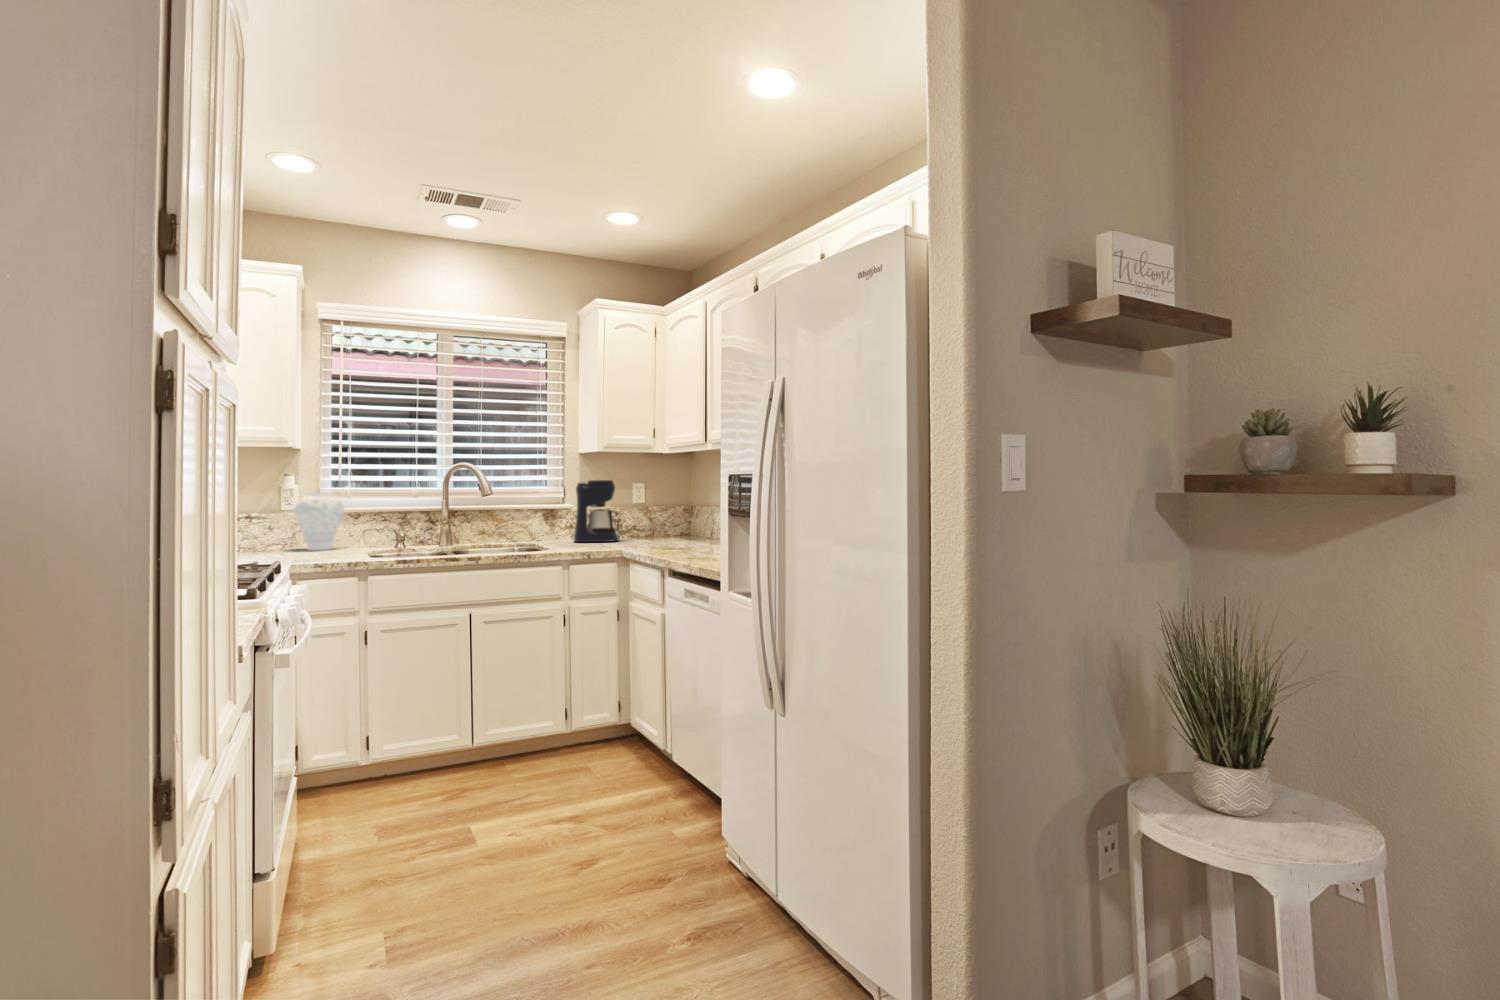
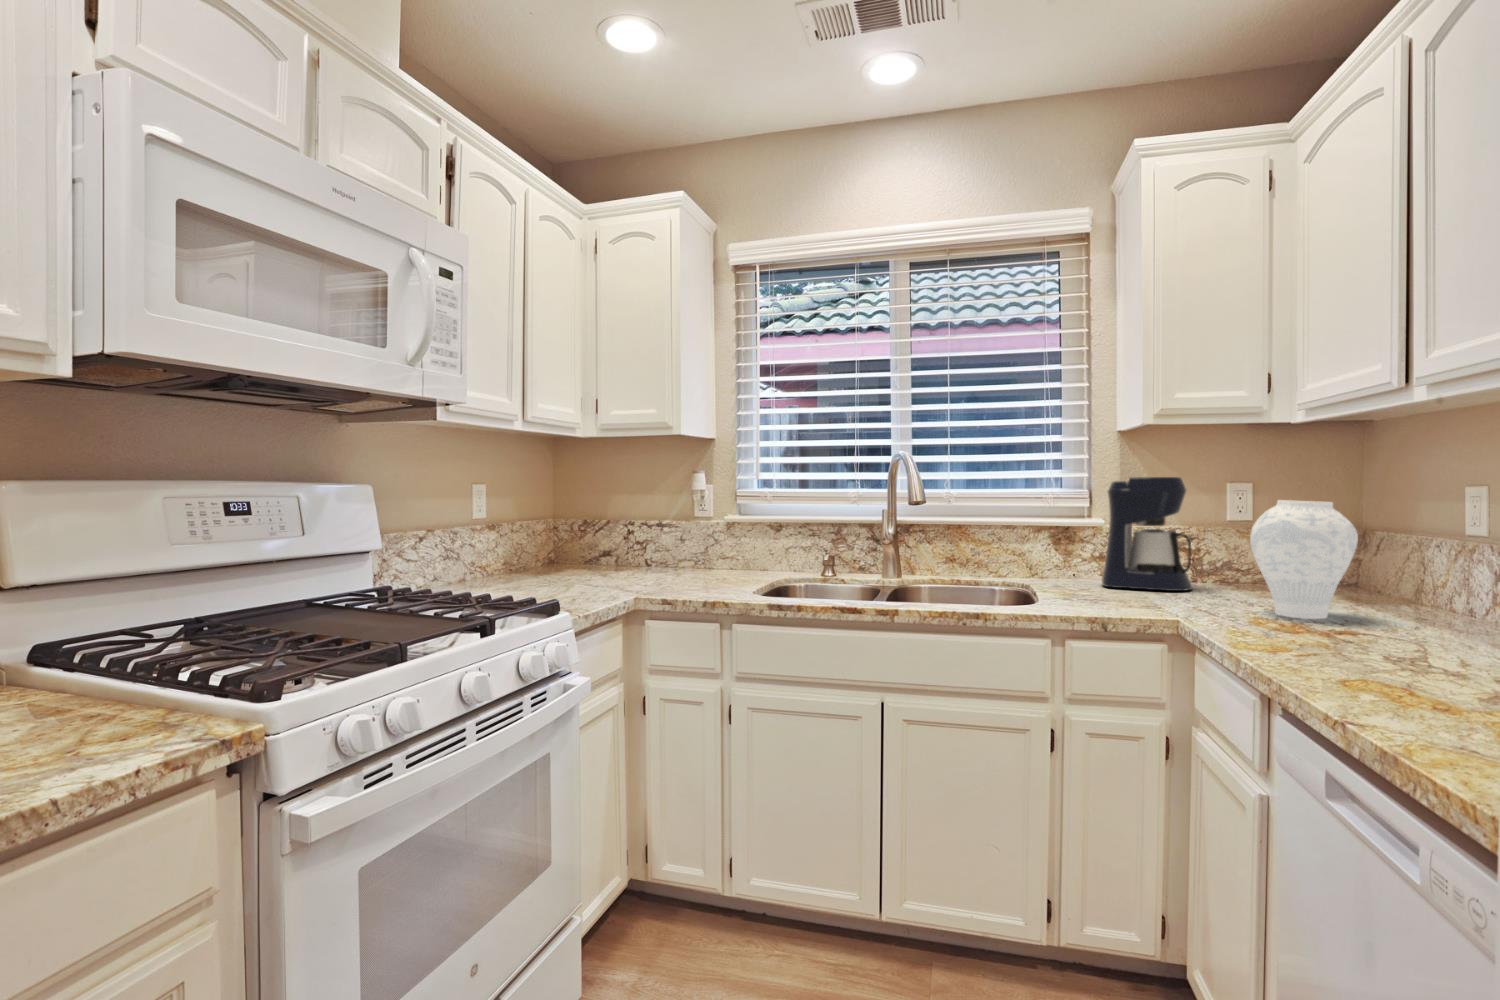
vase: present [294,492,344,550] -> present [1250,500,1358,619]

